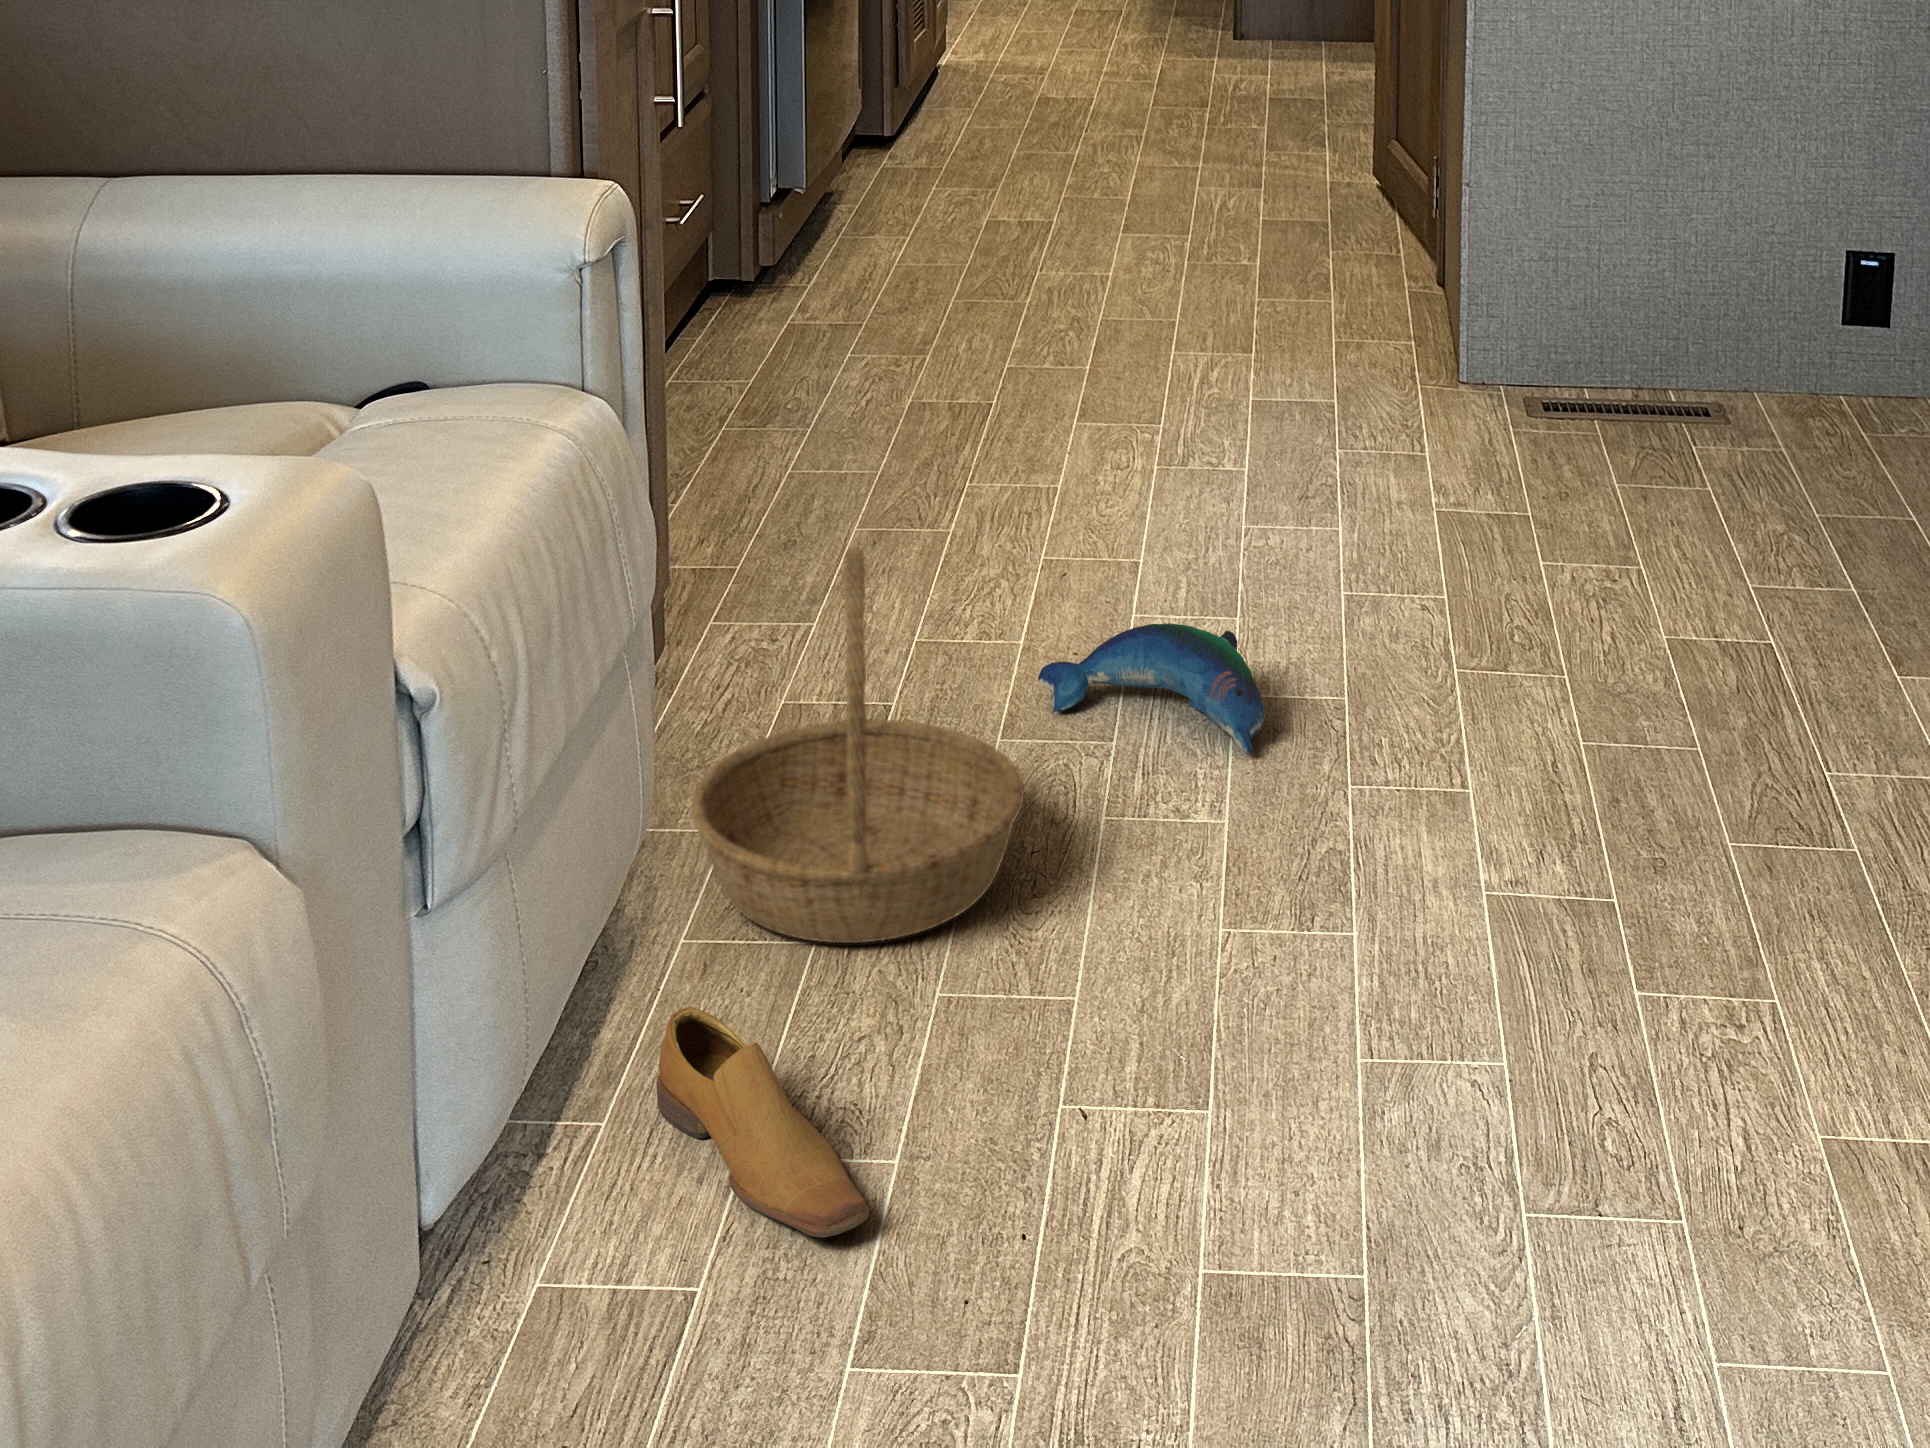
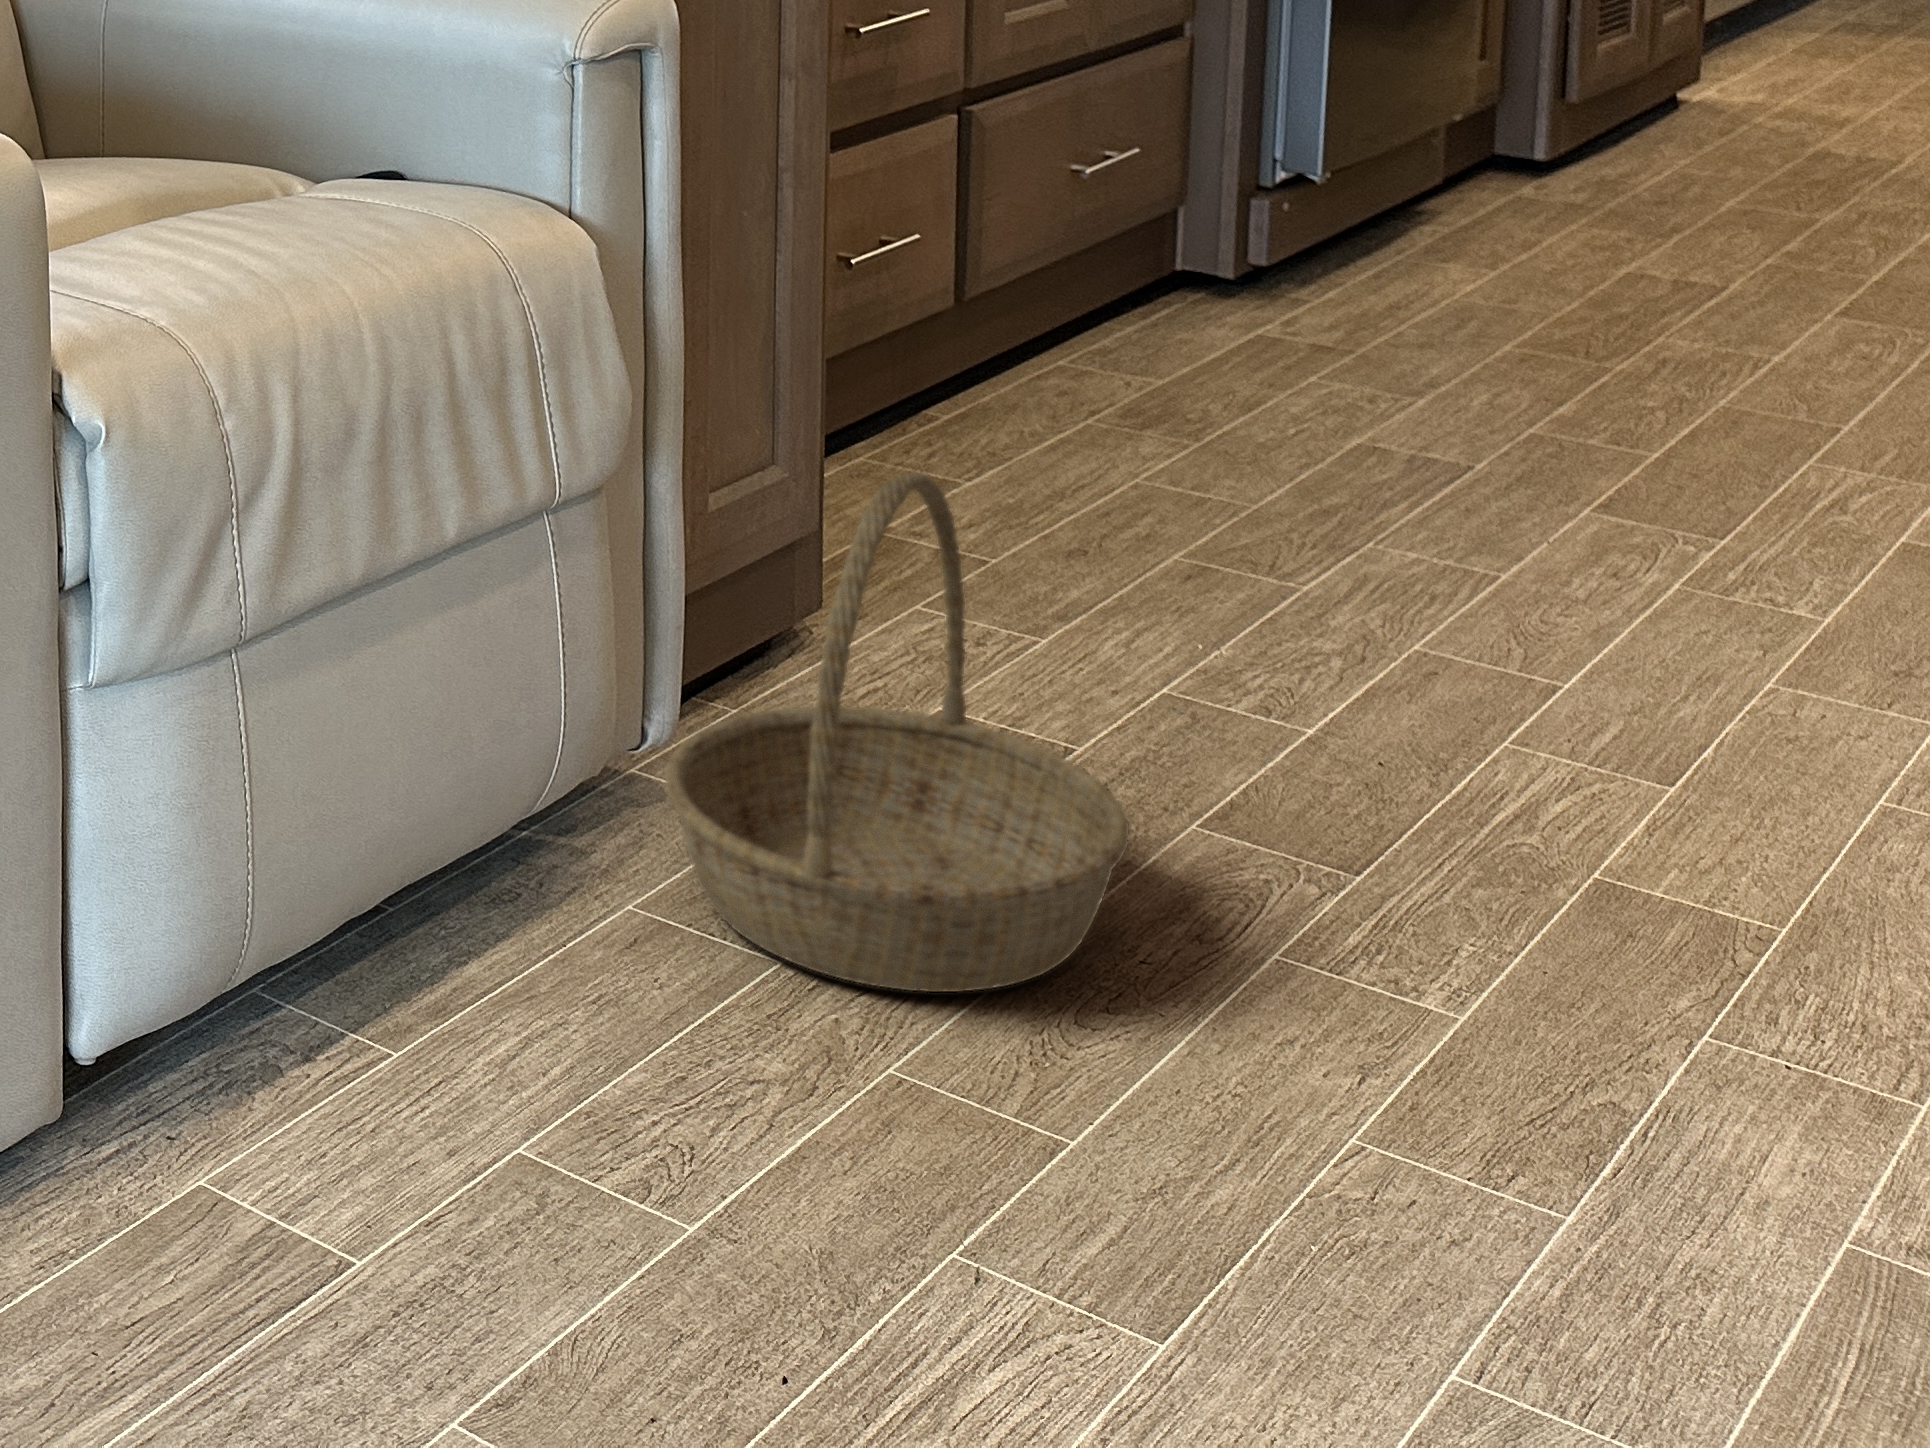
plush toy: present [1038,623,1265,754] -> none [1298,725,1626,938]
shoe: present [657,1007,869,1237] -> none [455,946,618,1272]

